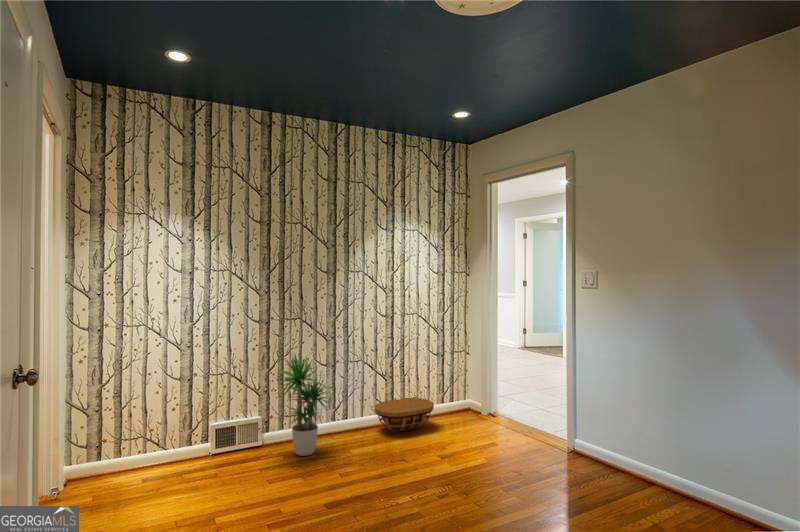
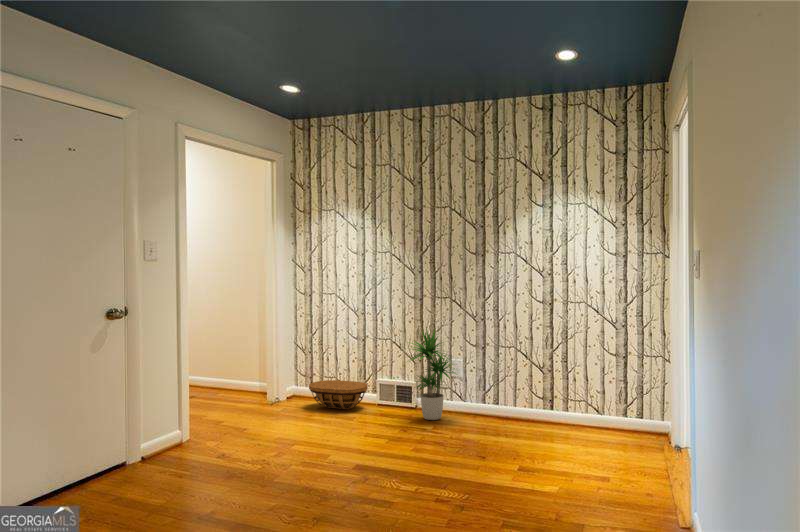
basket: present [375,398,434,431] -> present [309,380,368,409]

